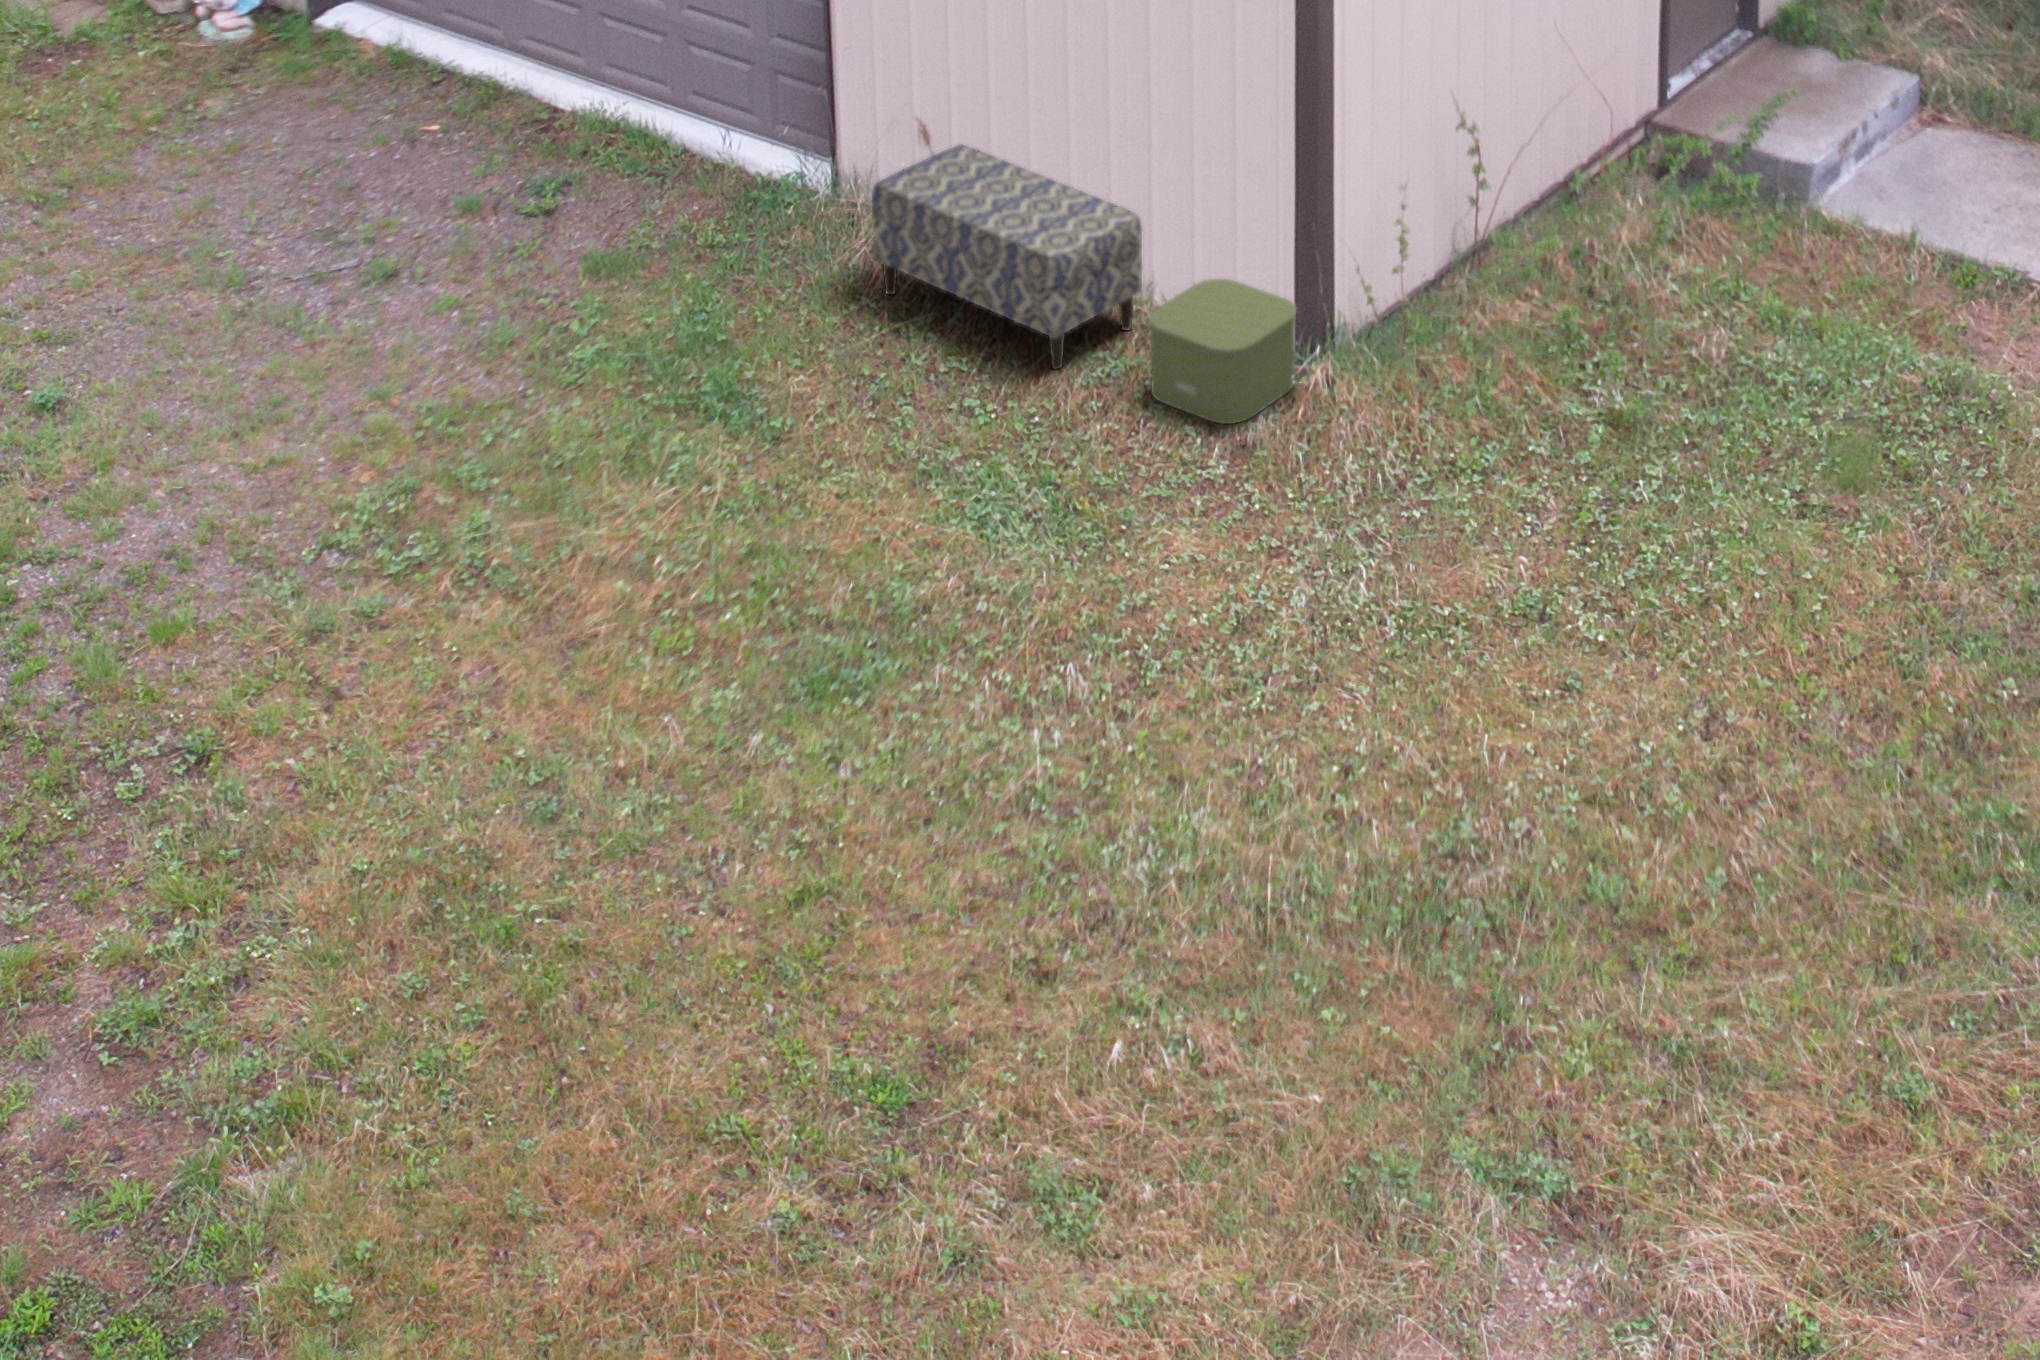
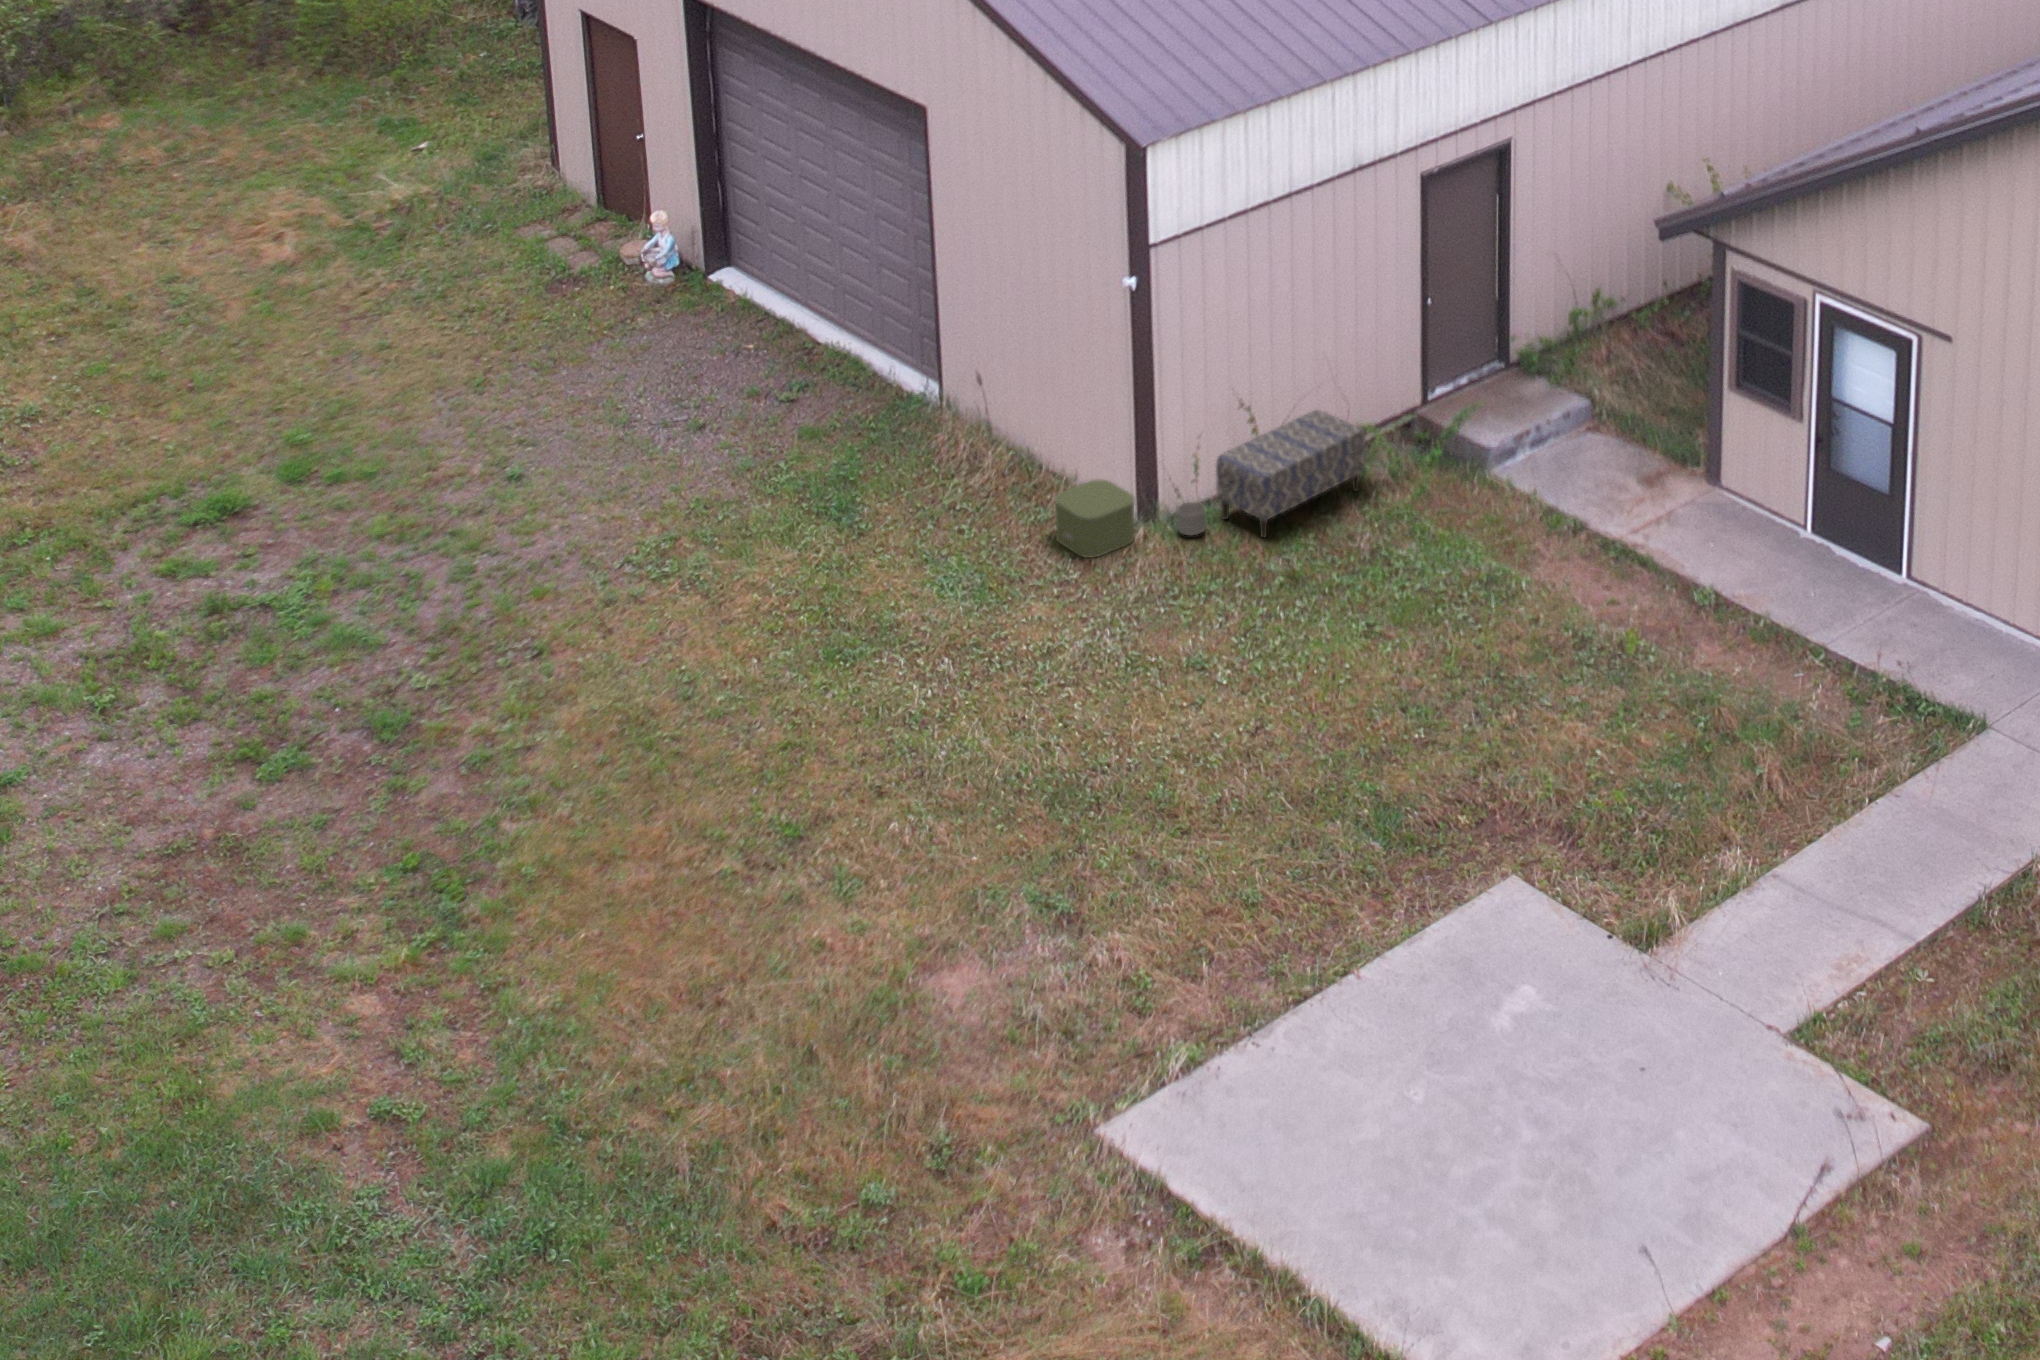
bench: present [872,144,1142,369] -> present [1216,410,1365,538]
planter: none [1363,302,1414,362] -> present [1177,502,1205,535]

